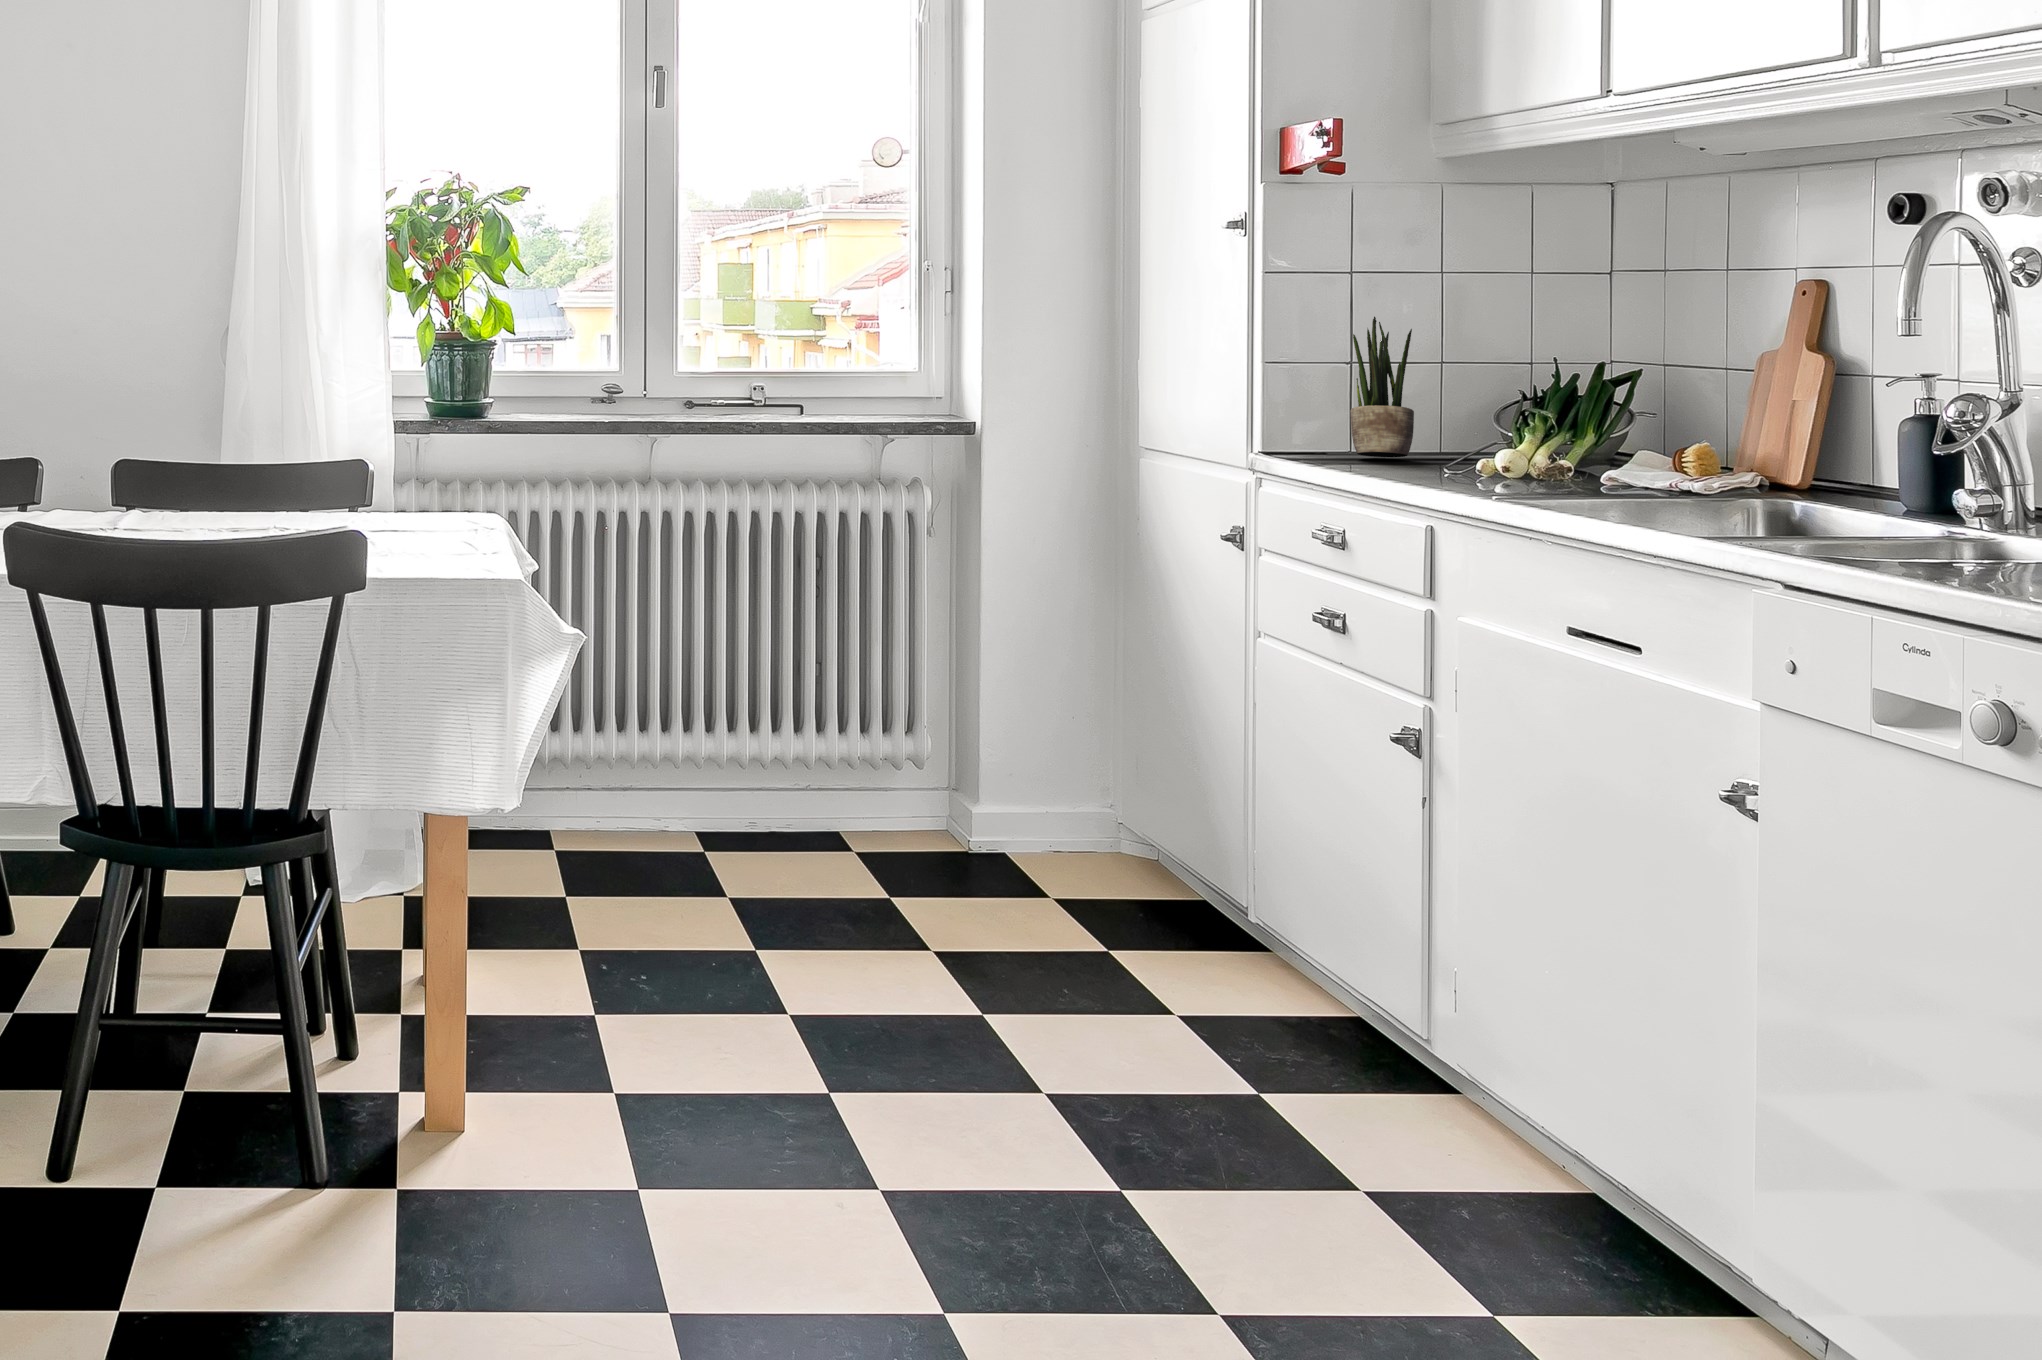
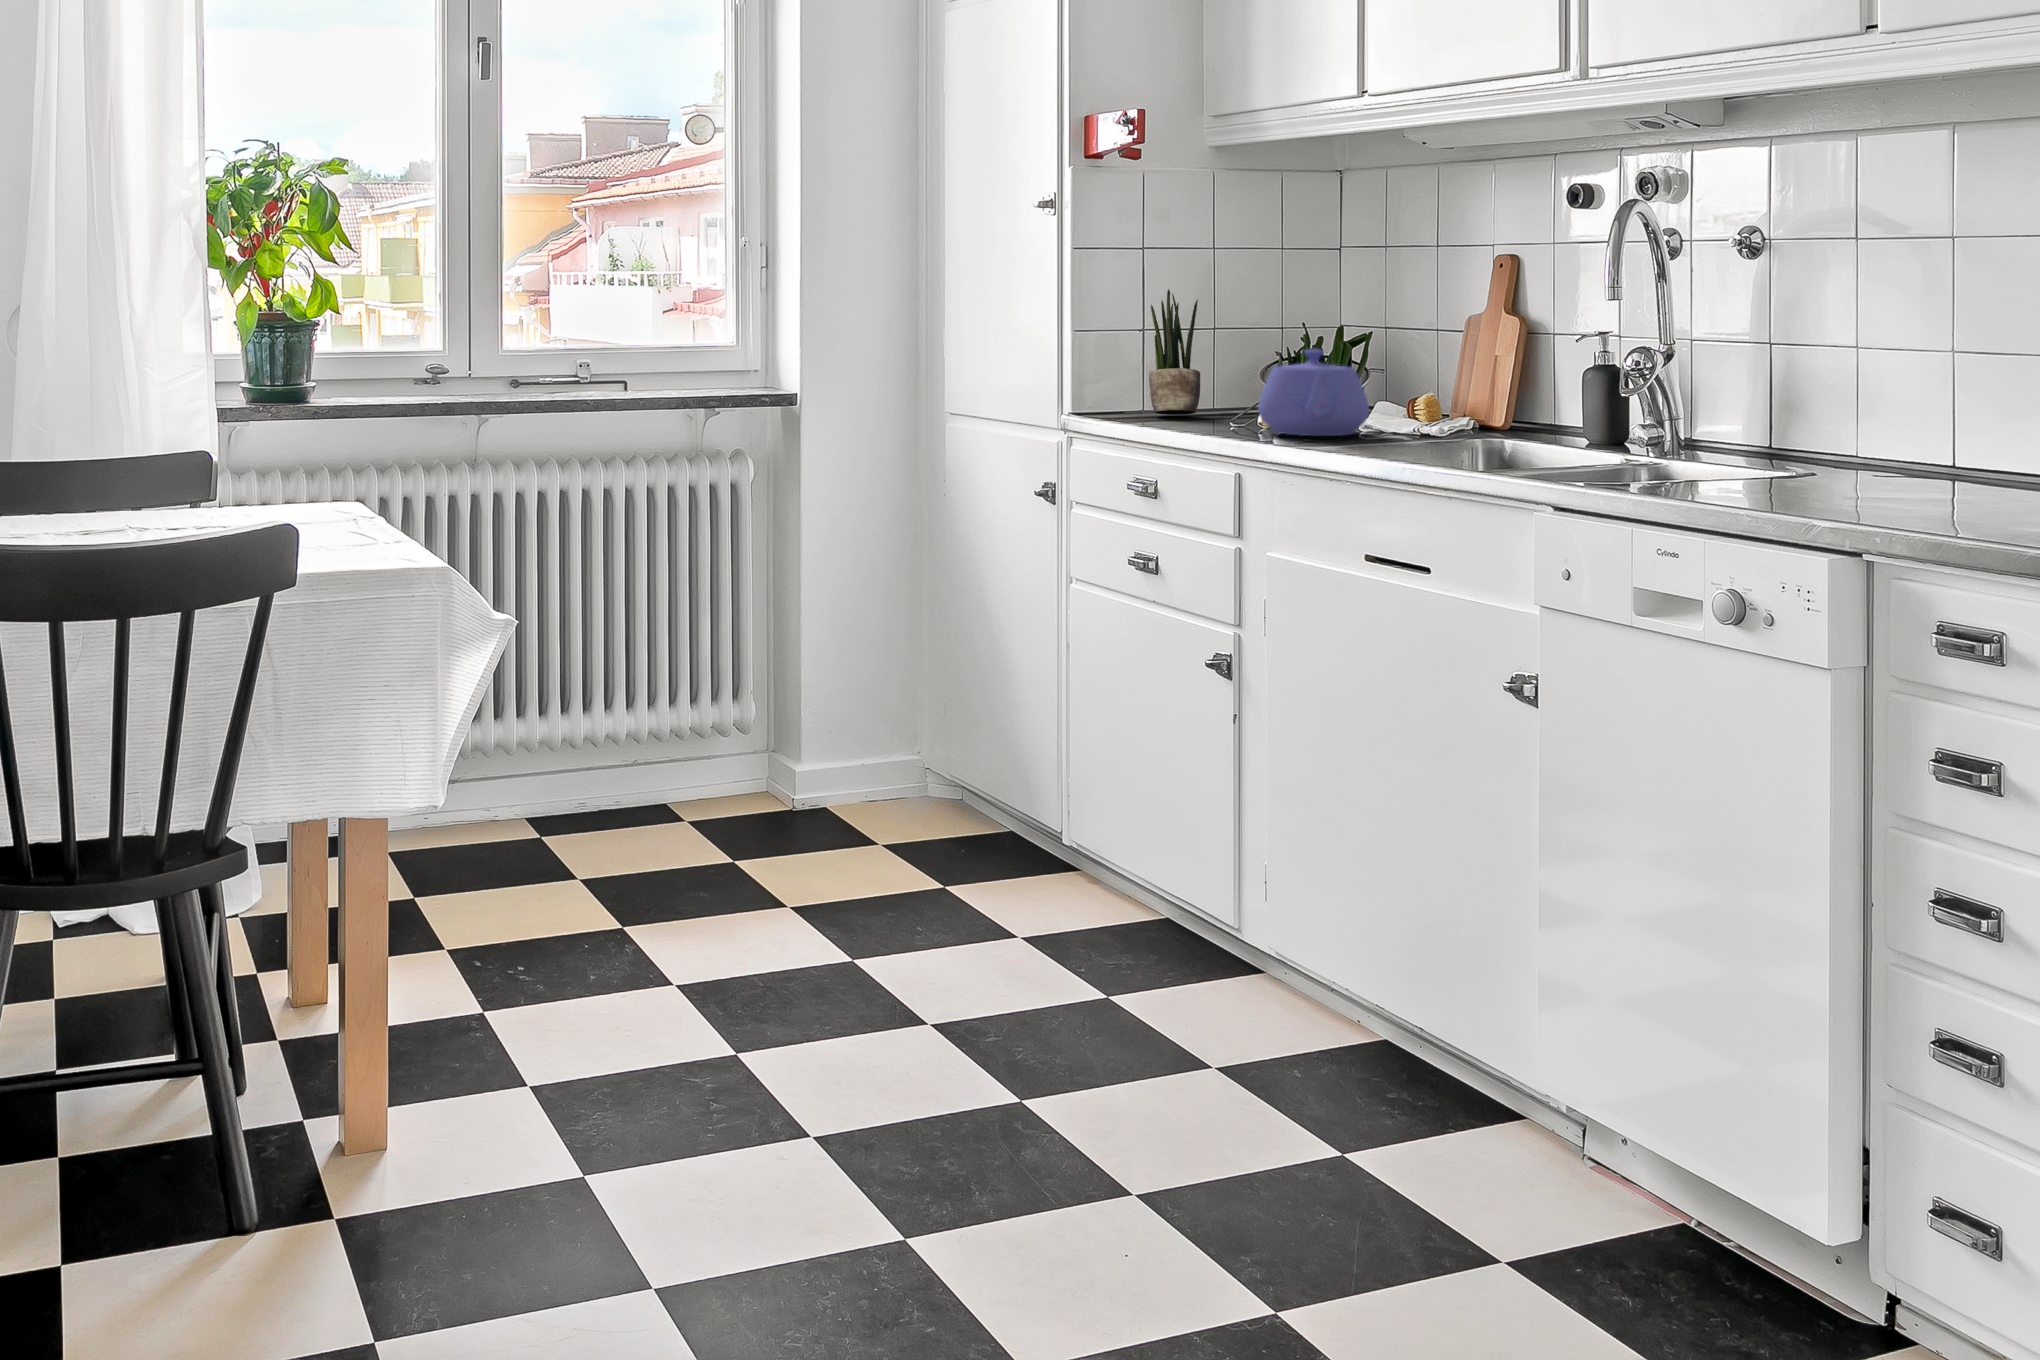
teapot: none [1463,388,1607,488] -> present [1258,349,1369,436]

